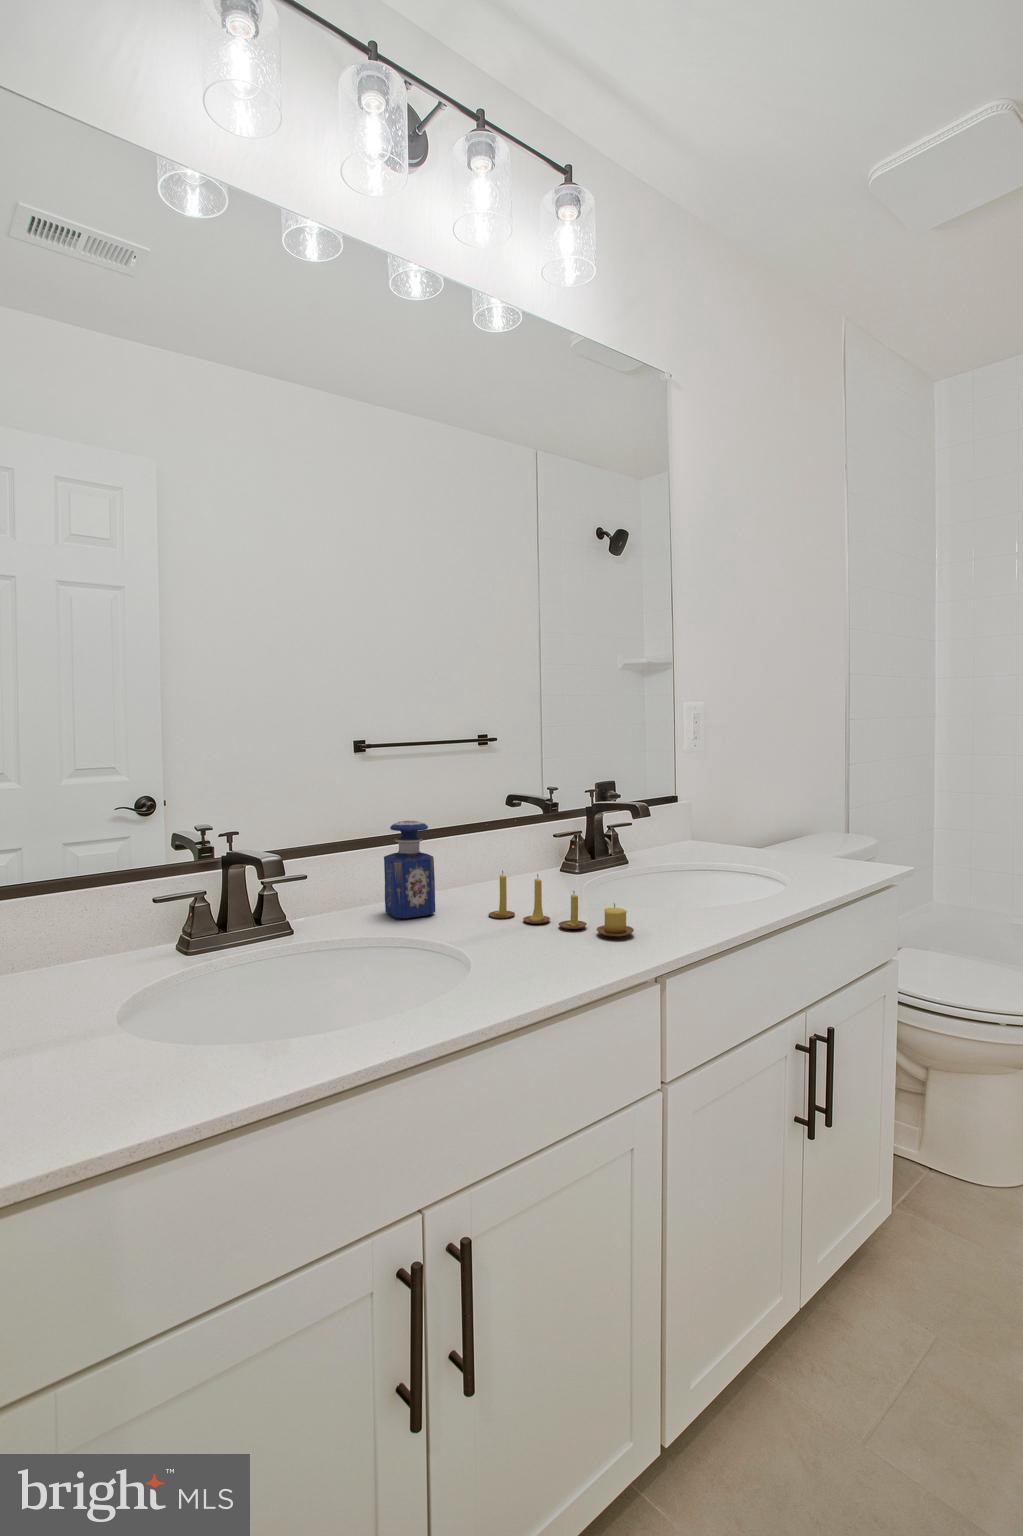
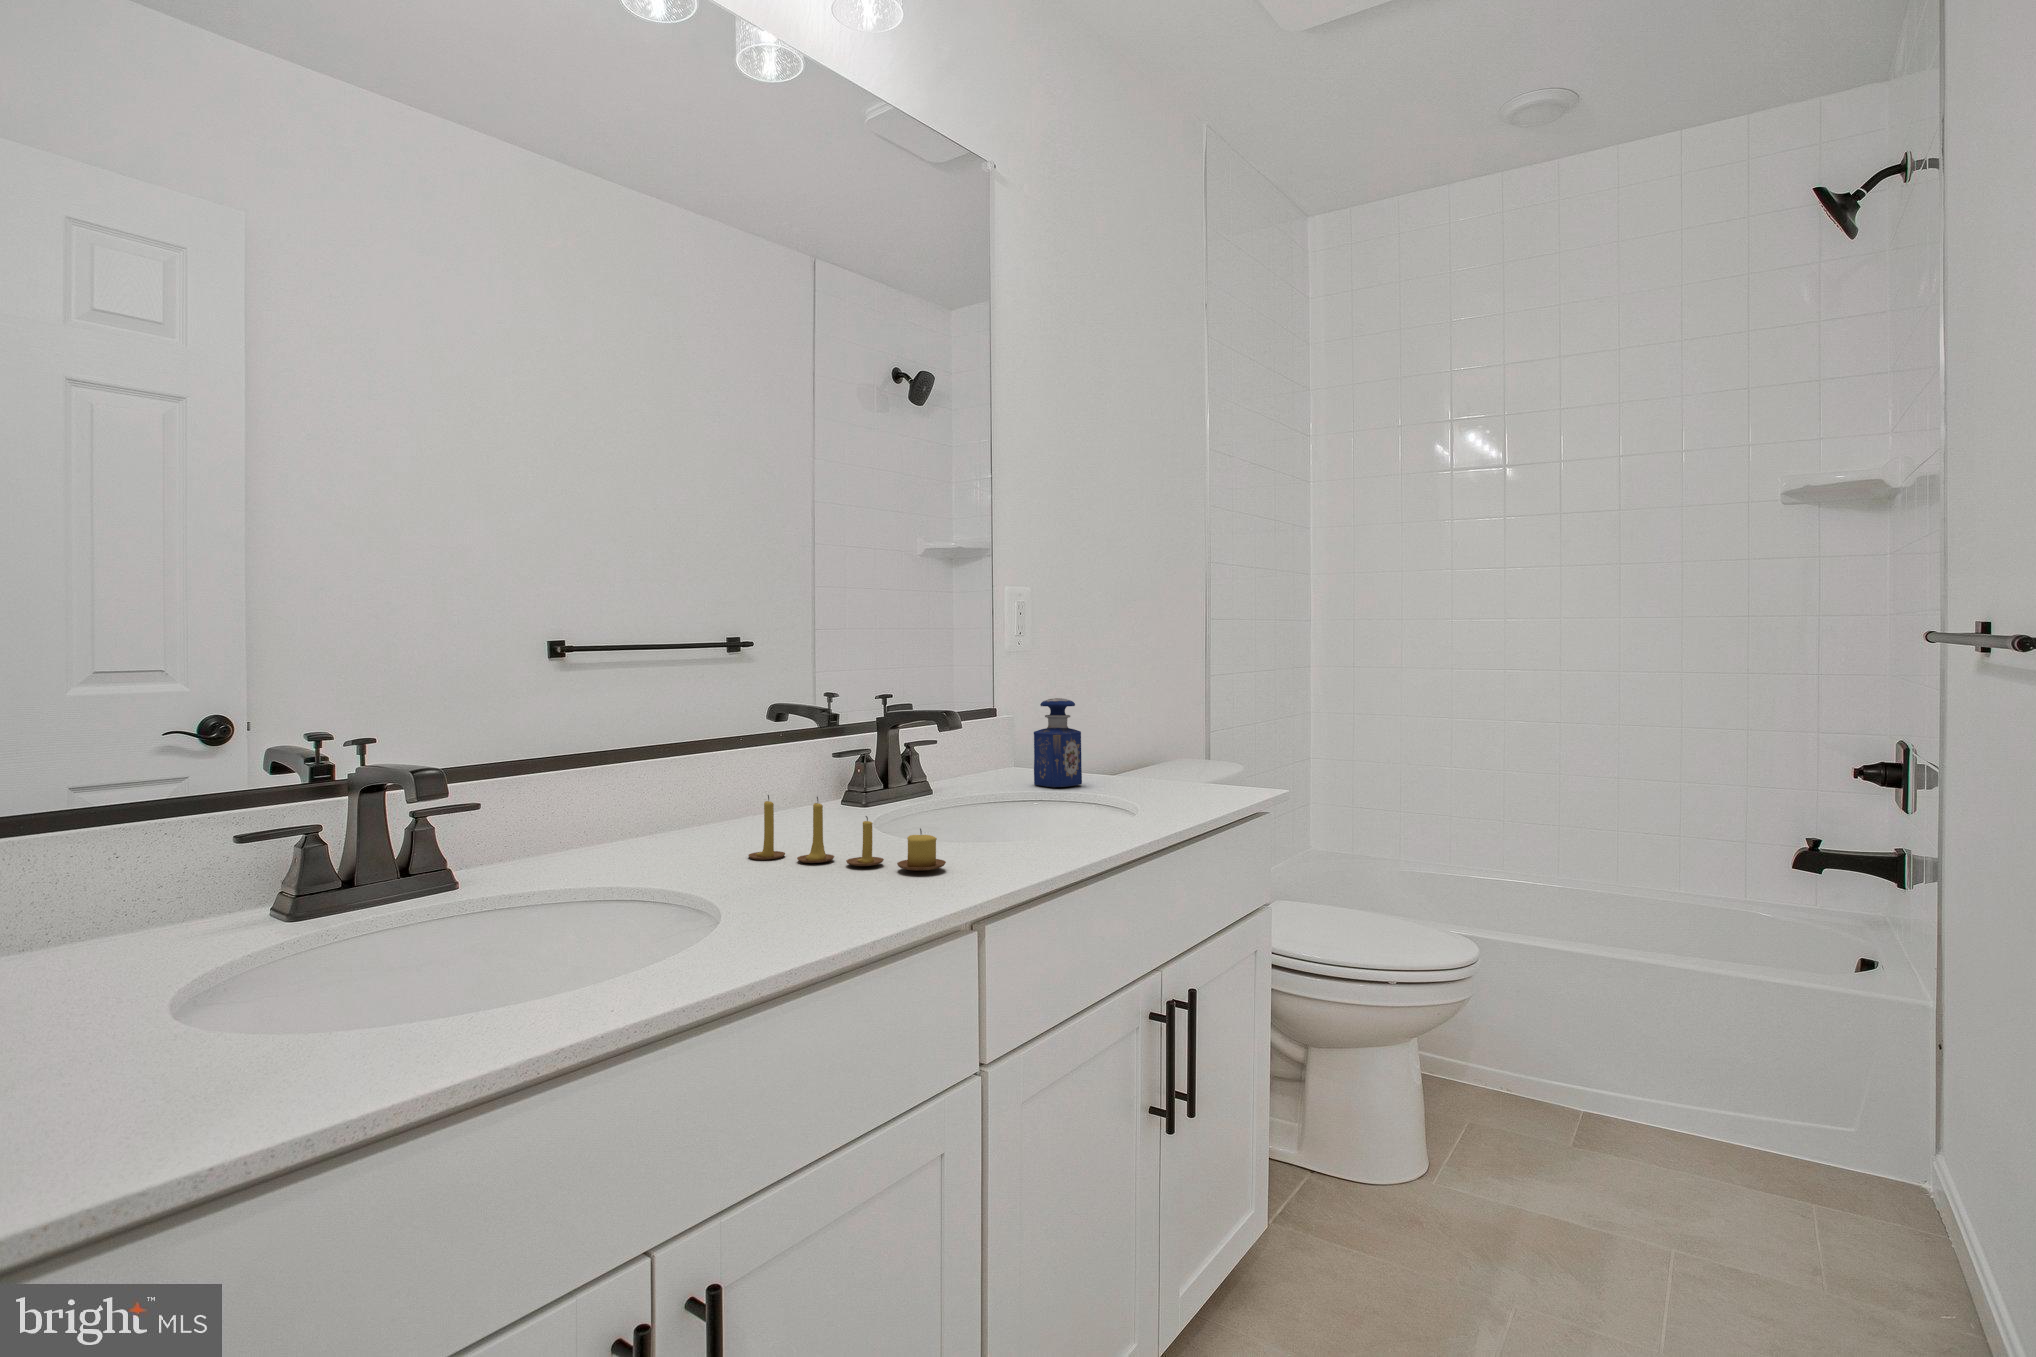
perfume bottle: present [384,821,435,918] -> present [1034,698,1082,787]

